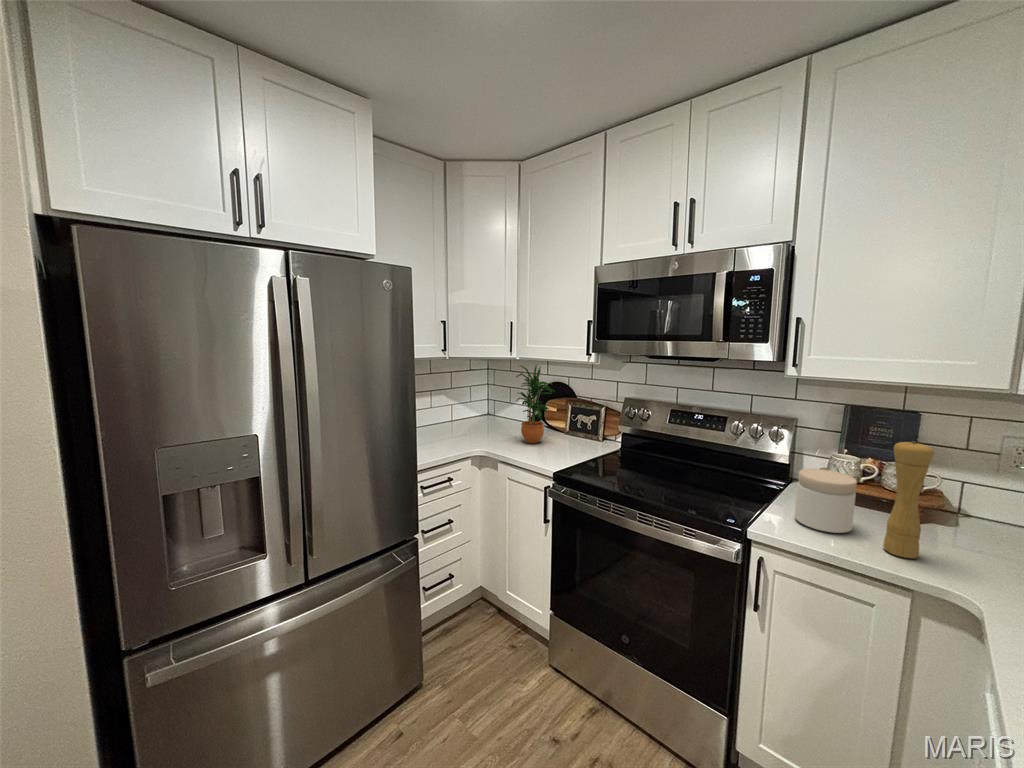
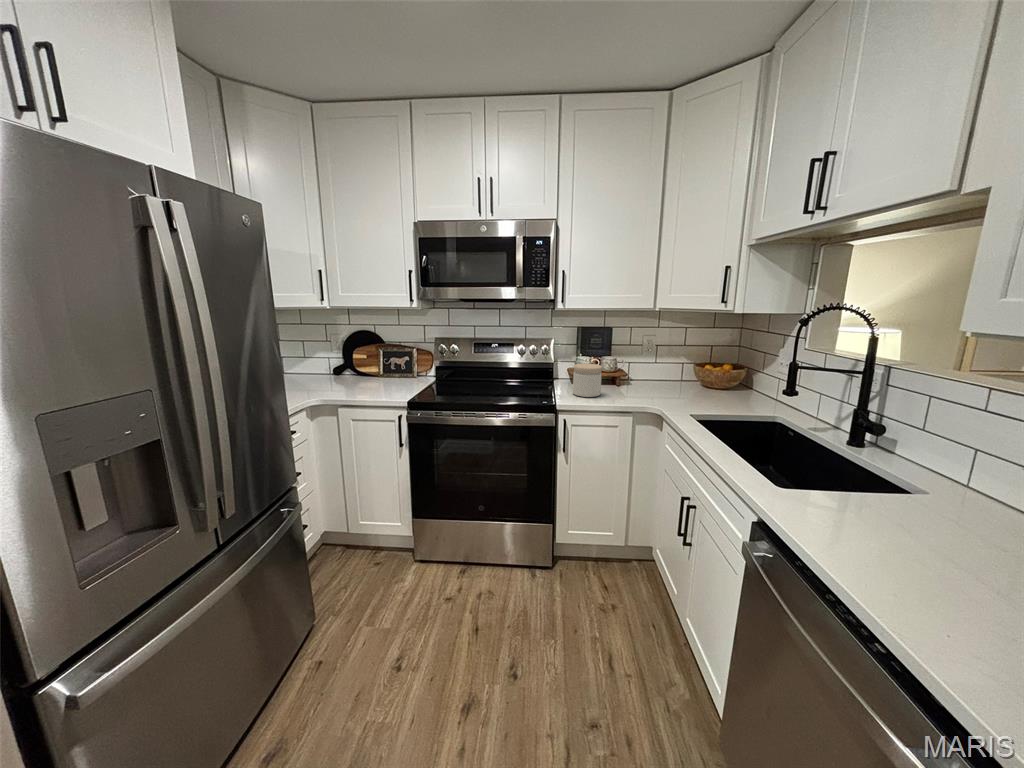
potted plant: present [516,365,555,443] -> none [332,314,376,388]
pepper mill: present [883,441,934,558] -> none [617,338,637,399]

